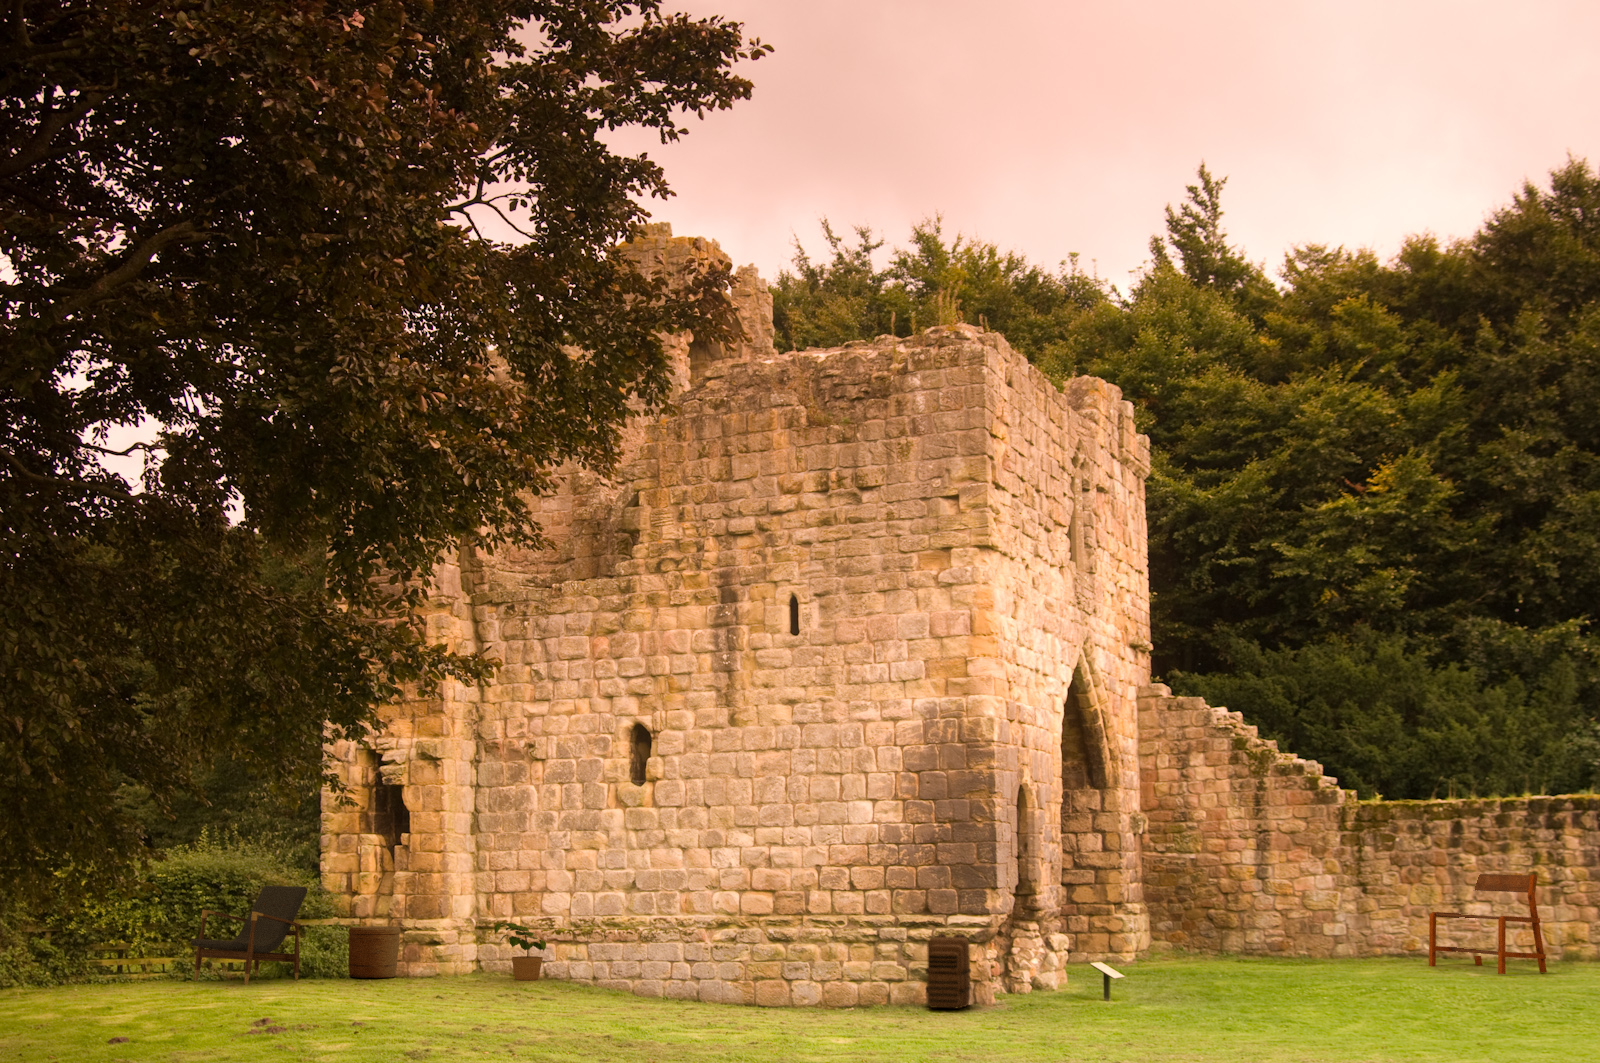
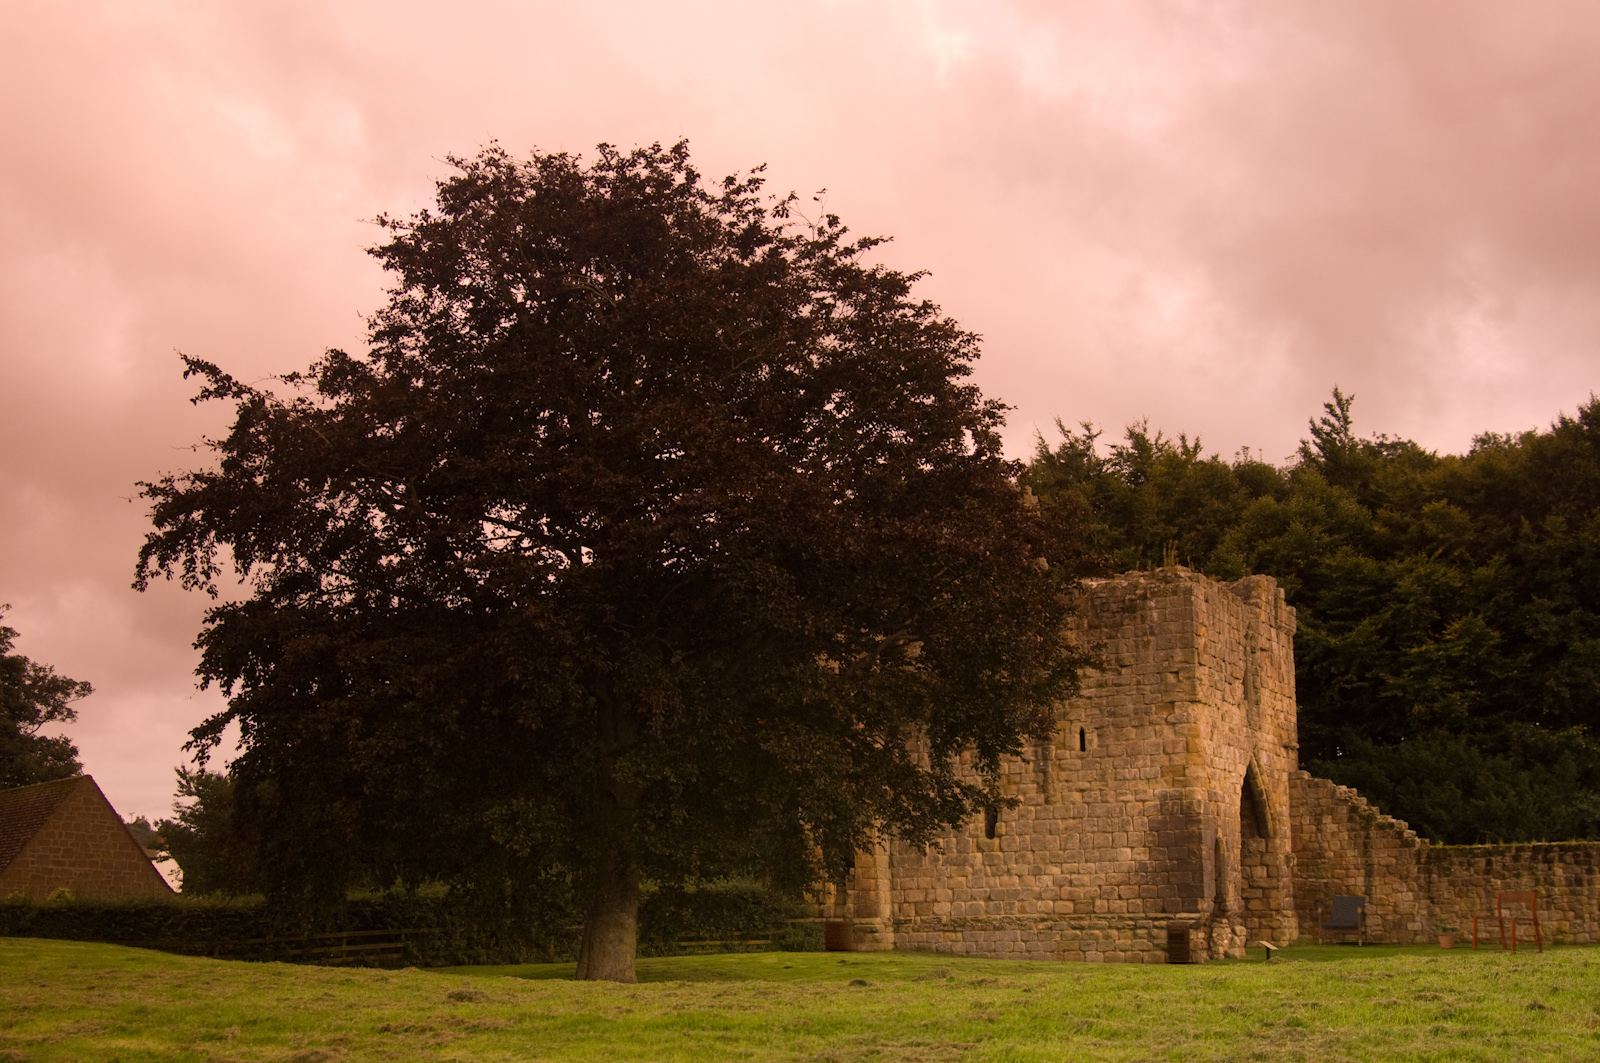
lounge chair: present [191,886,307,985] -> present [1318,896,1368,944]
potted plant: present [494,923,546,980] -> present [1431,917,1457,948]

